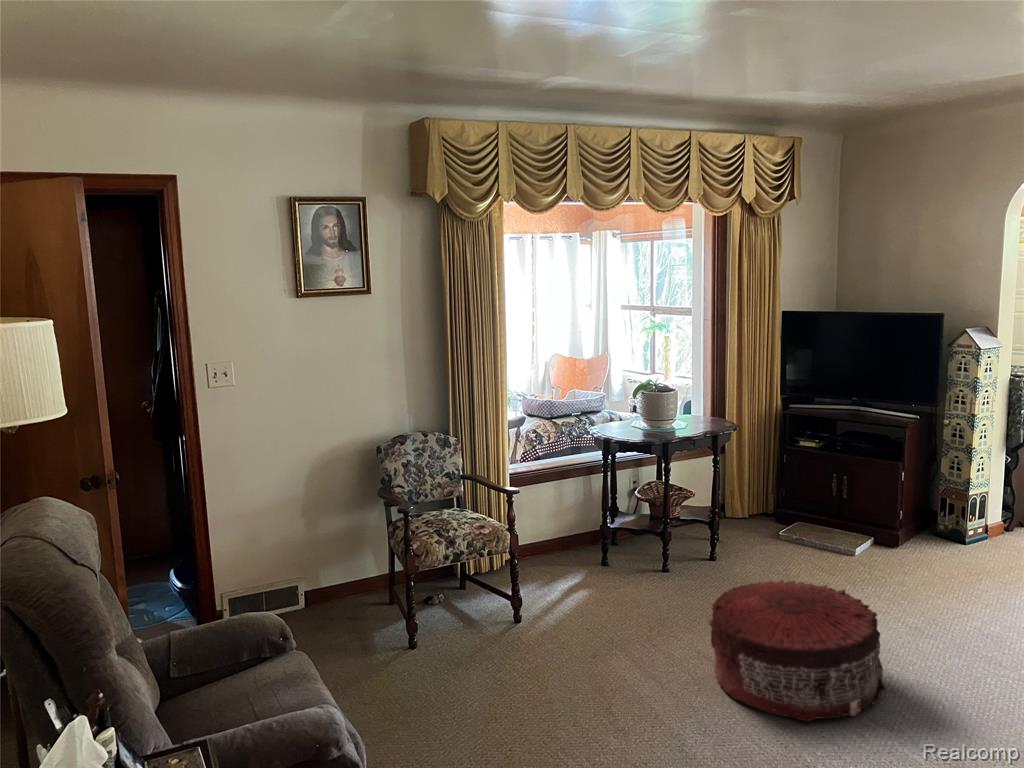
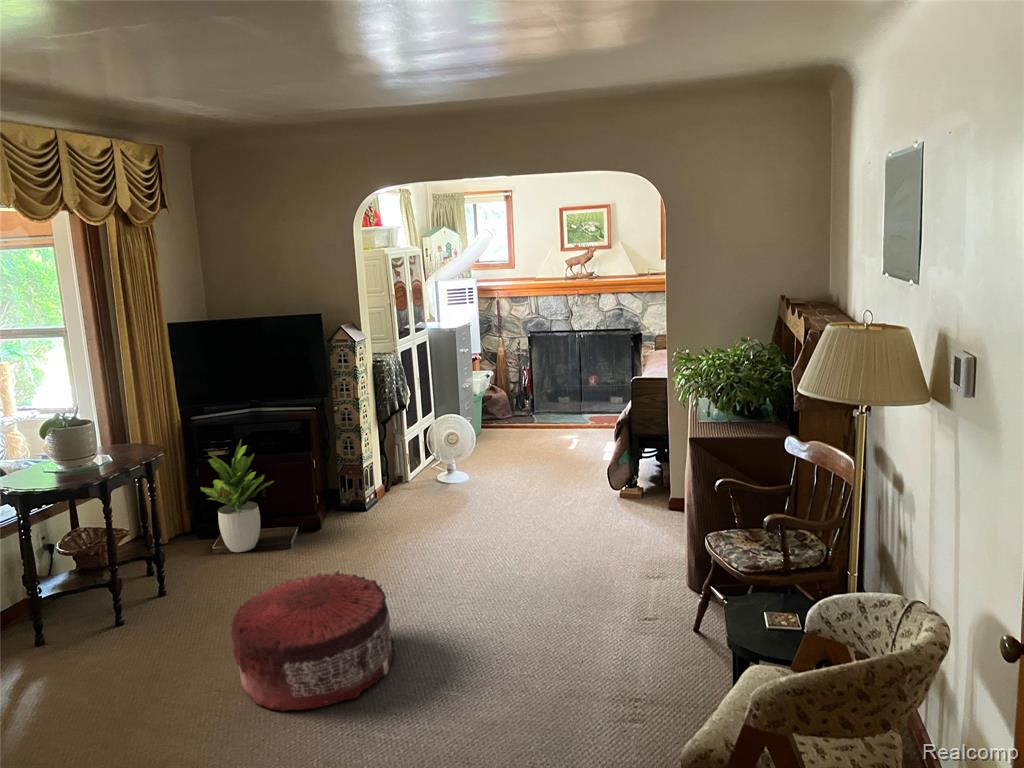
potted plant: none [772,433,851,547] -> present [201,439,274,552]

